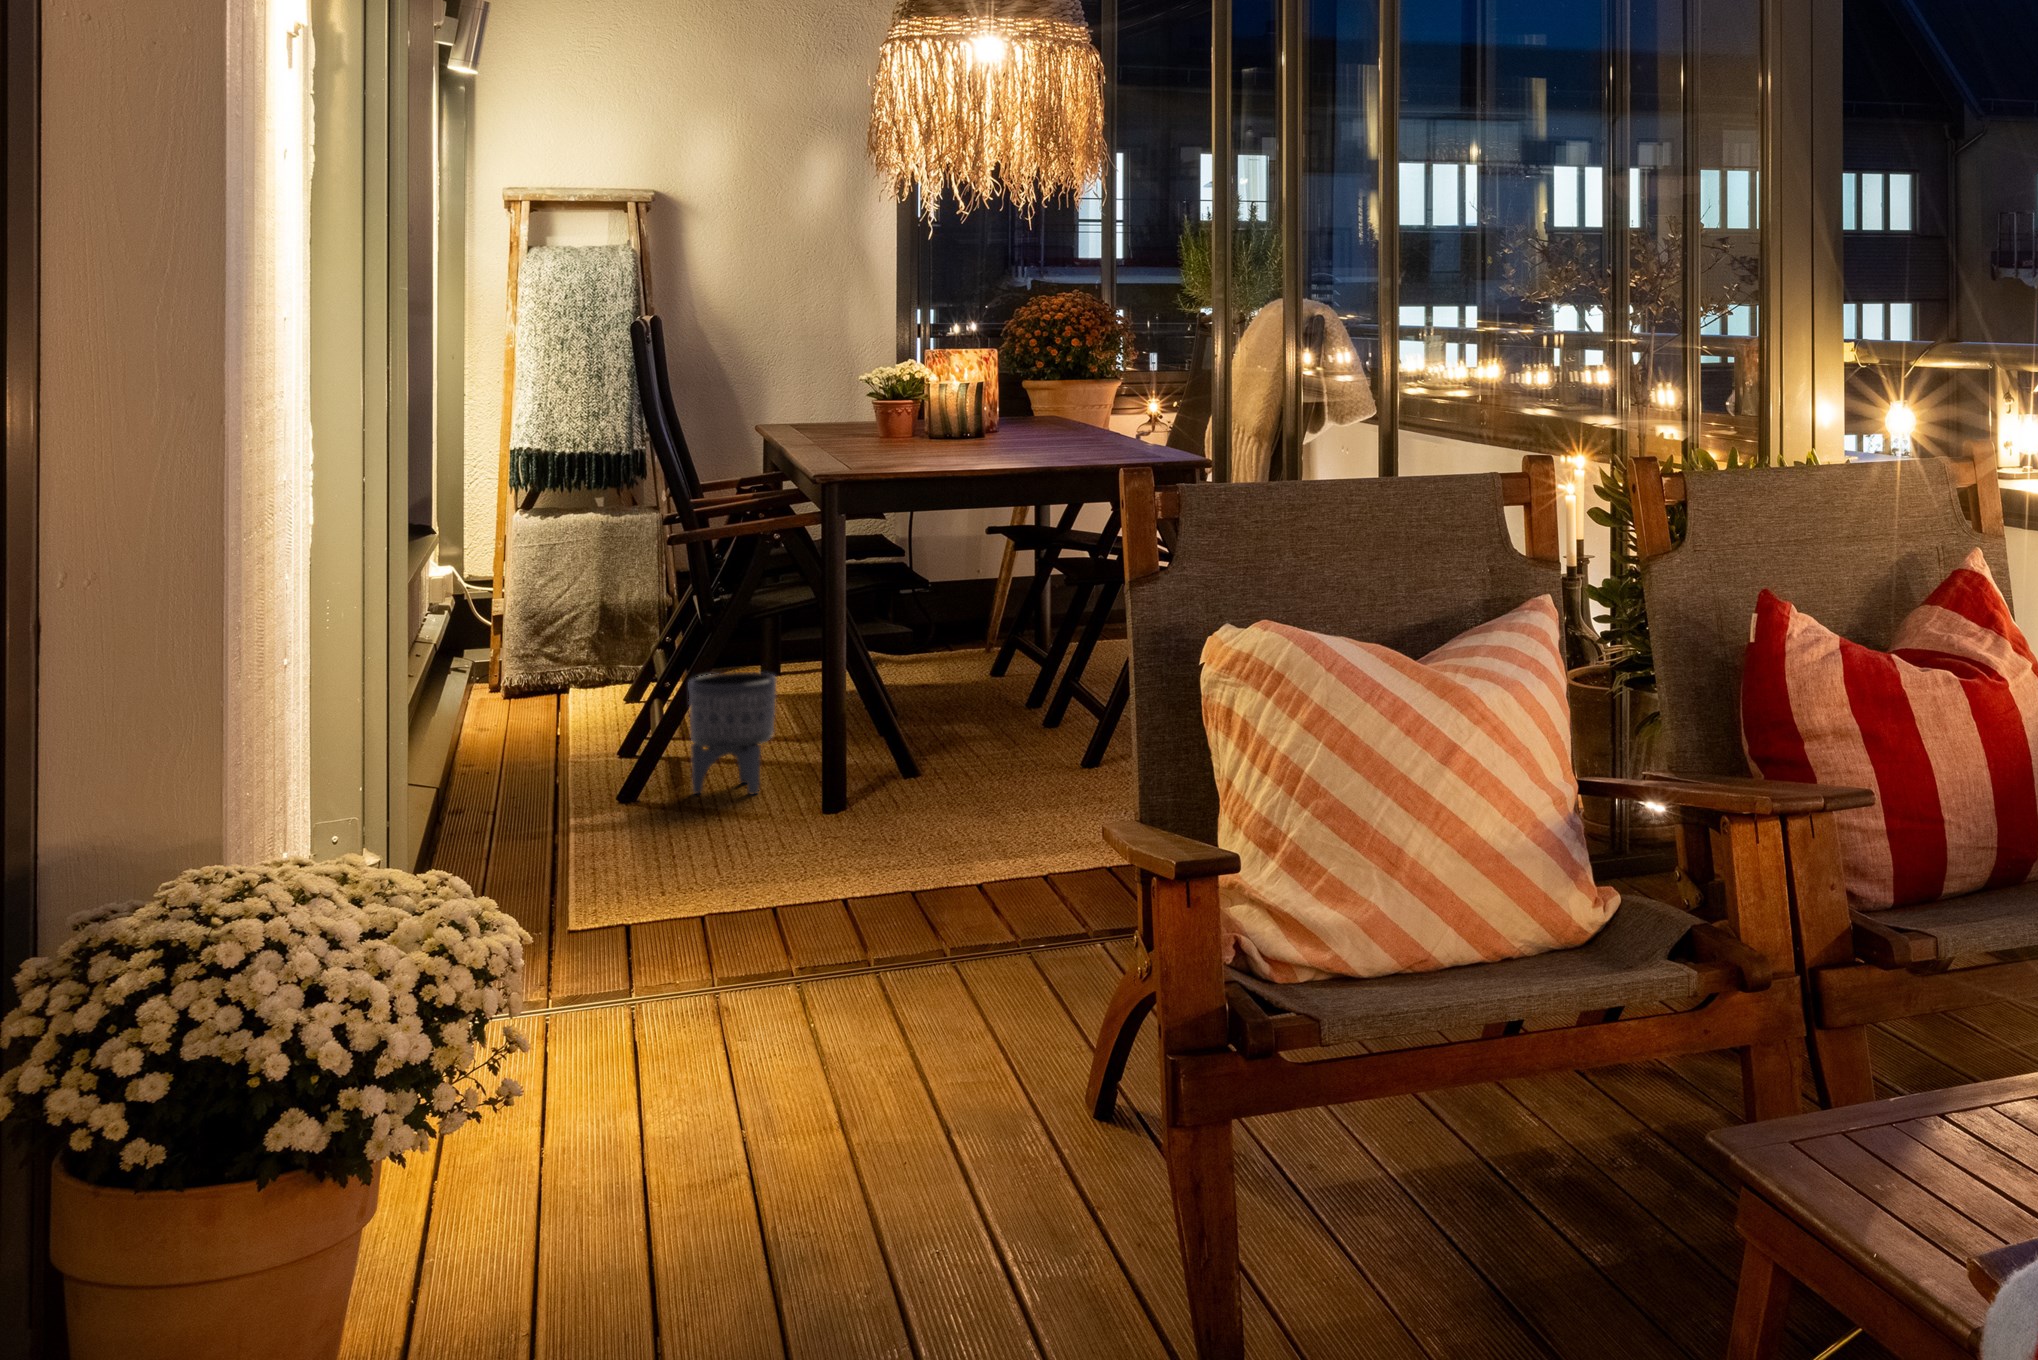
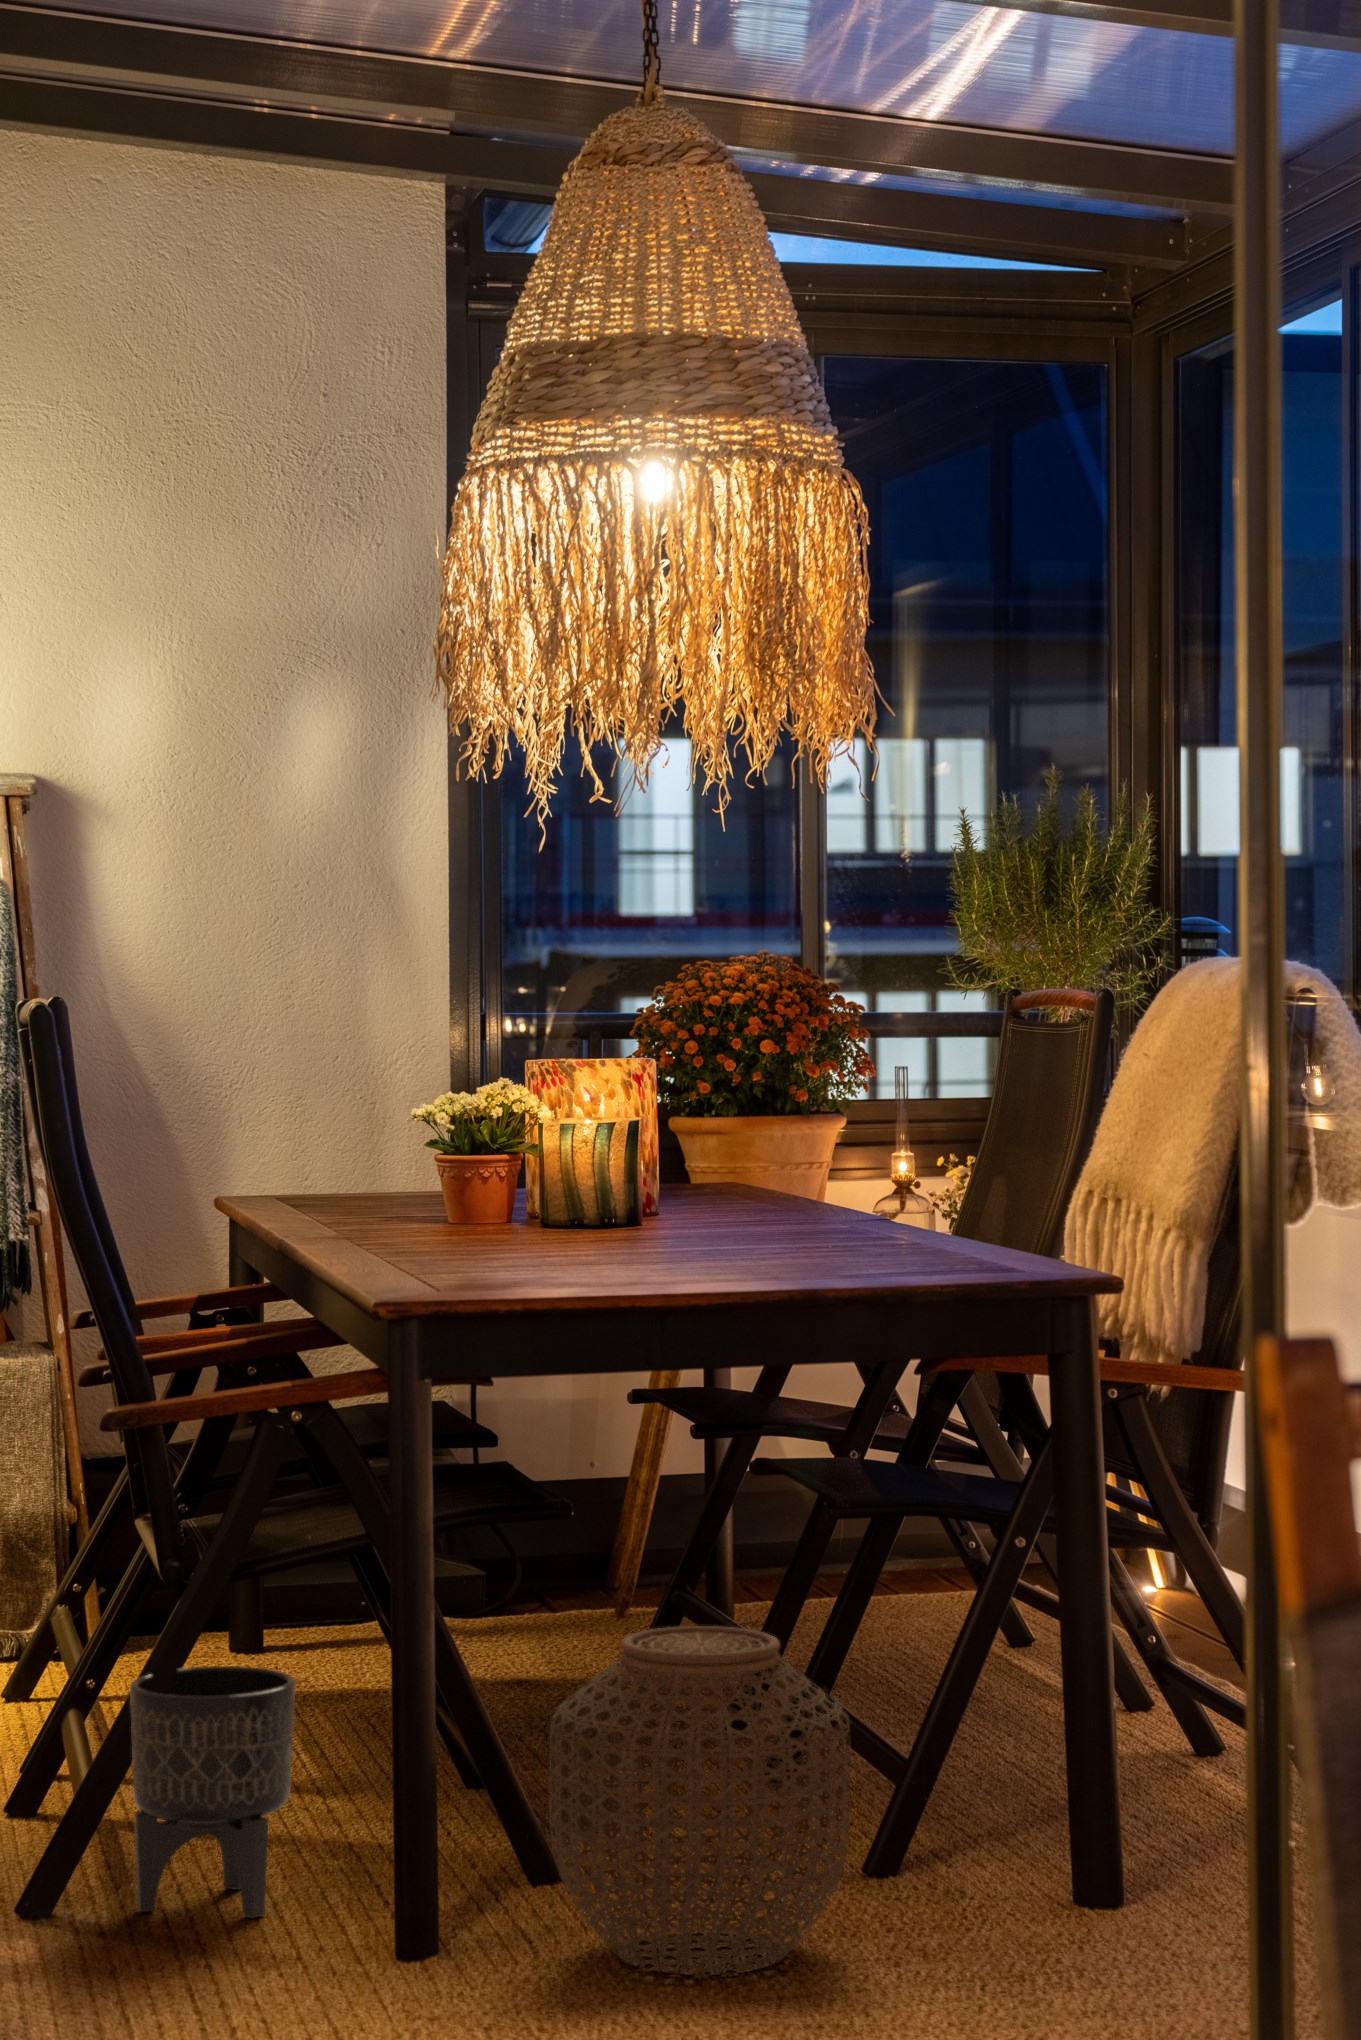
woven basket: none [901,644,1051,808] -> present [549,1626,850,1975]

